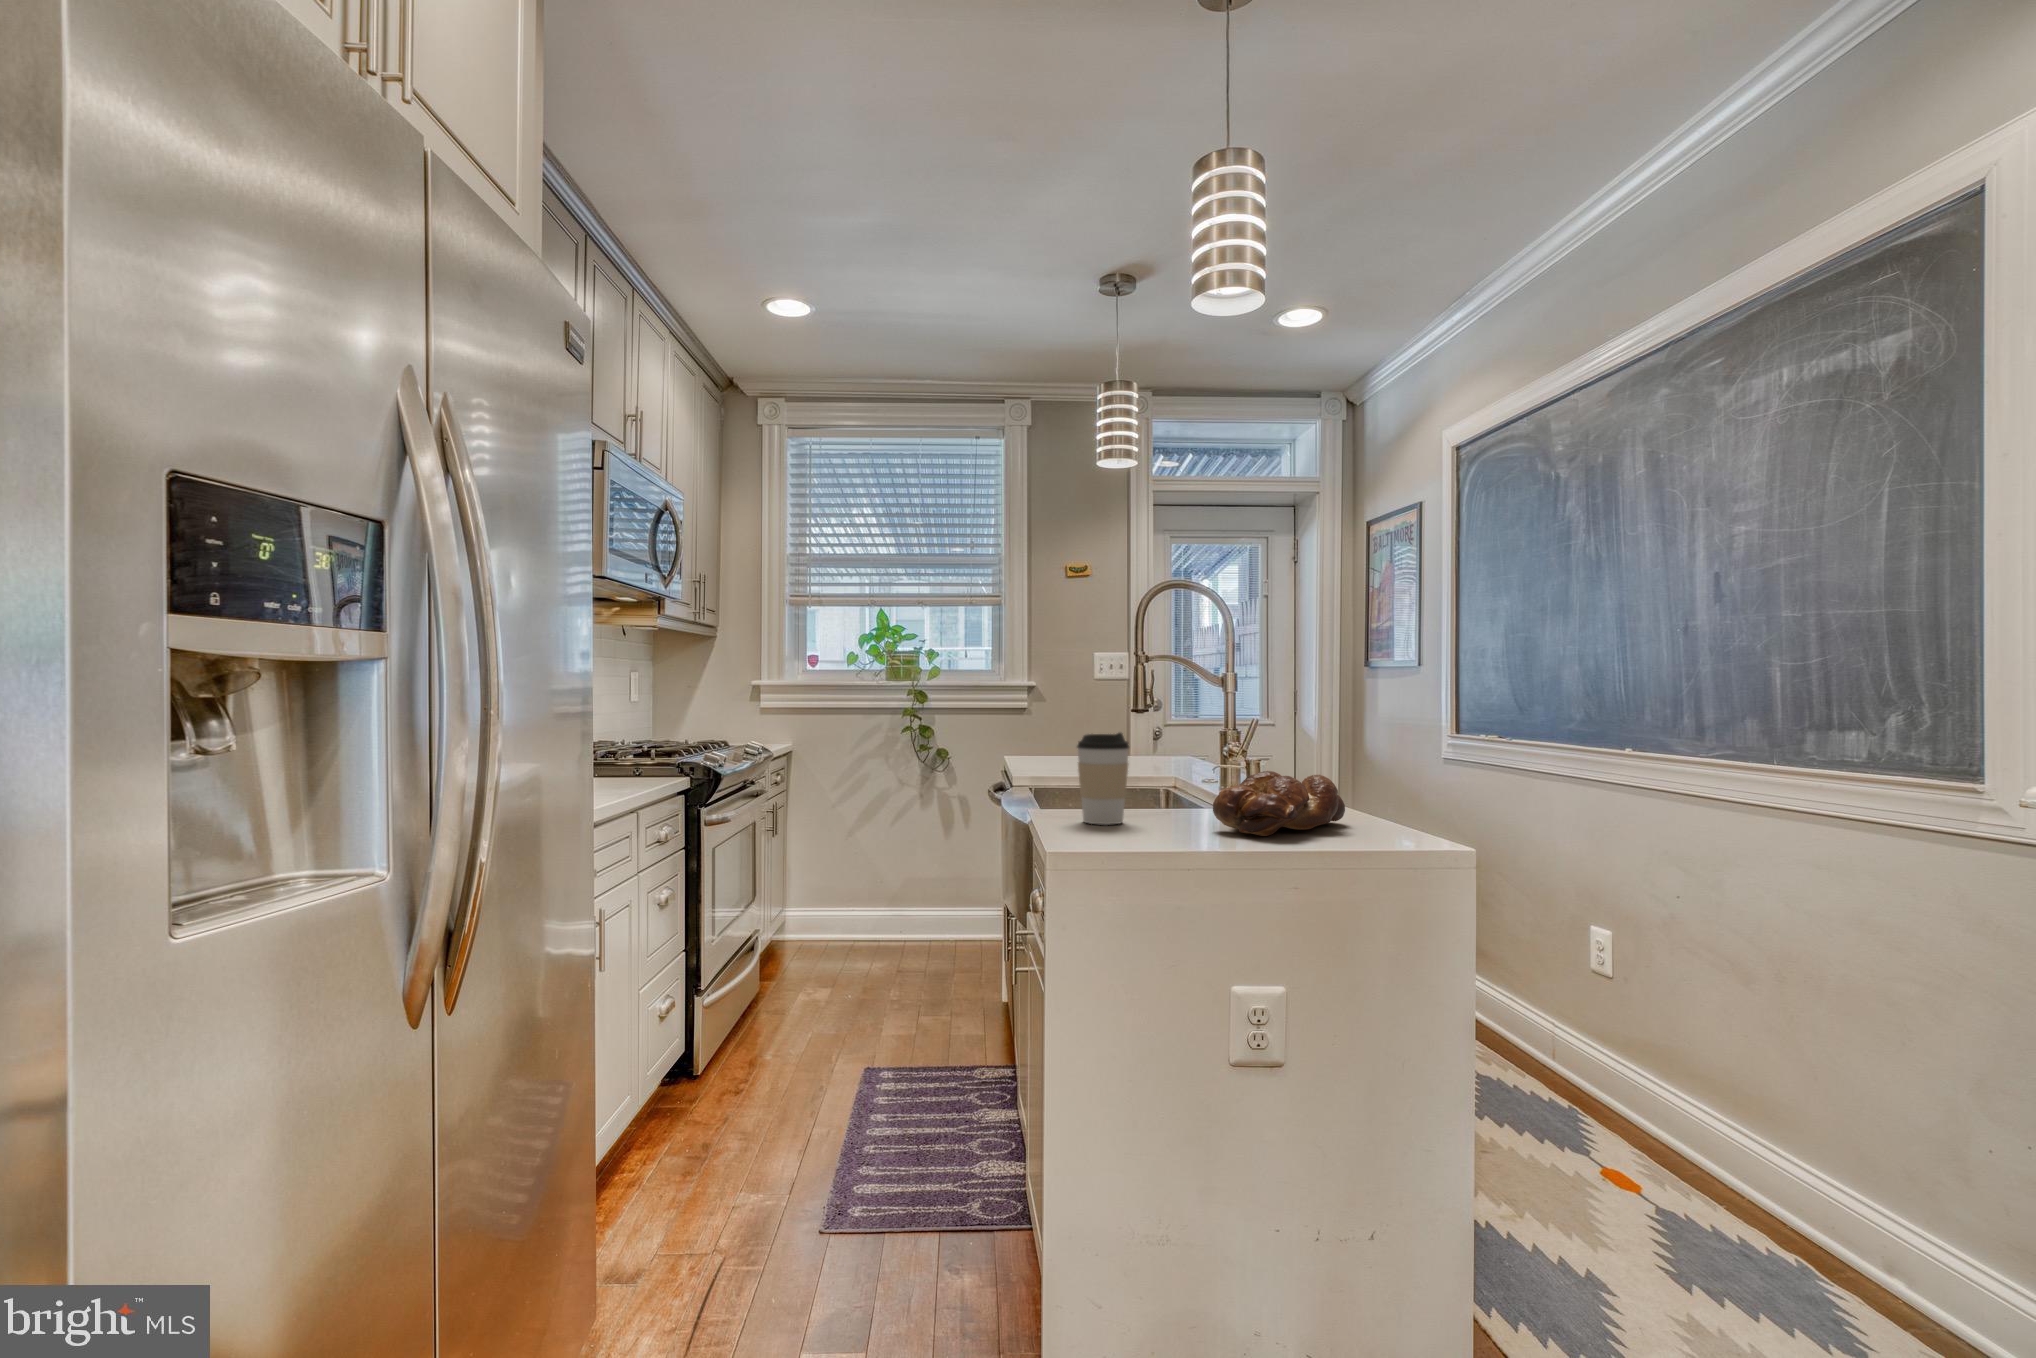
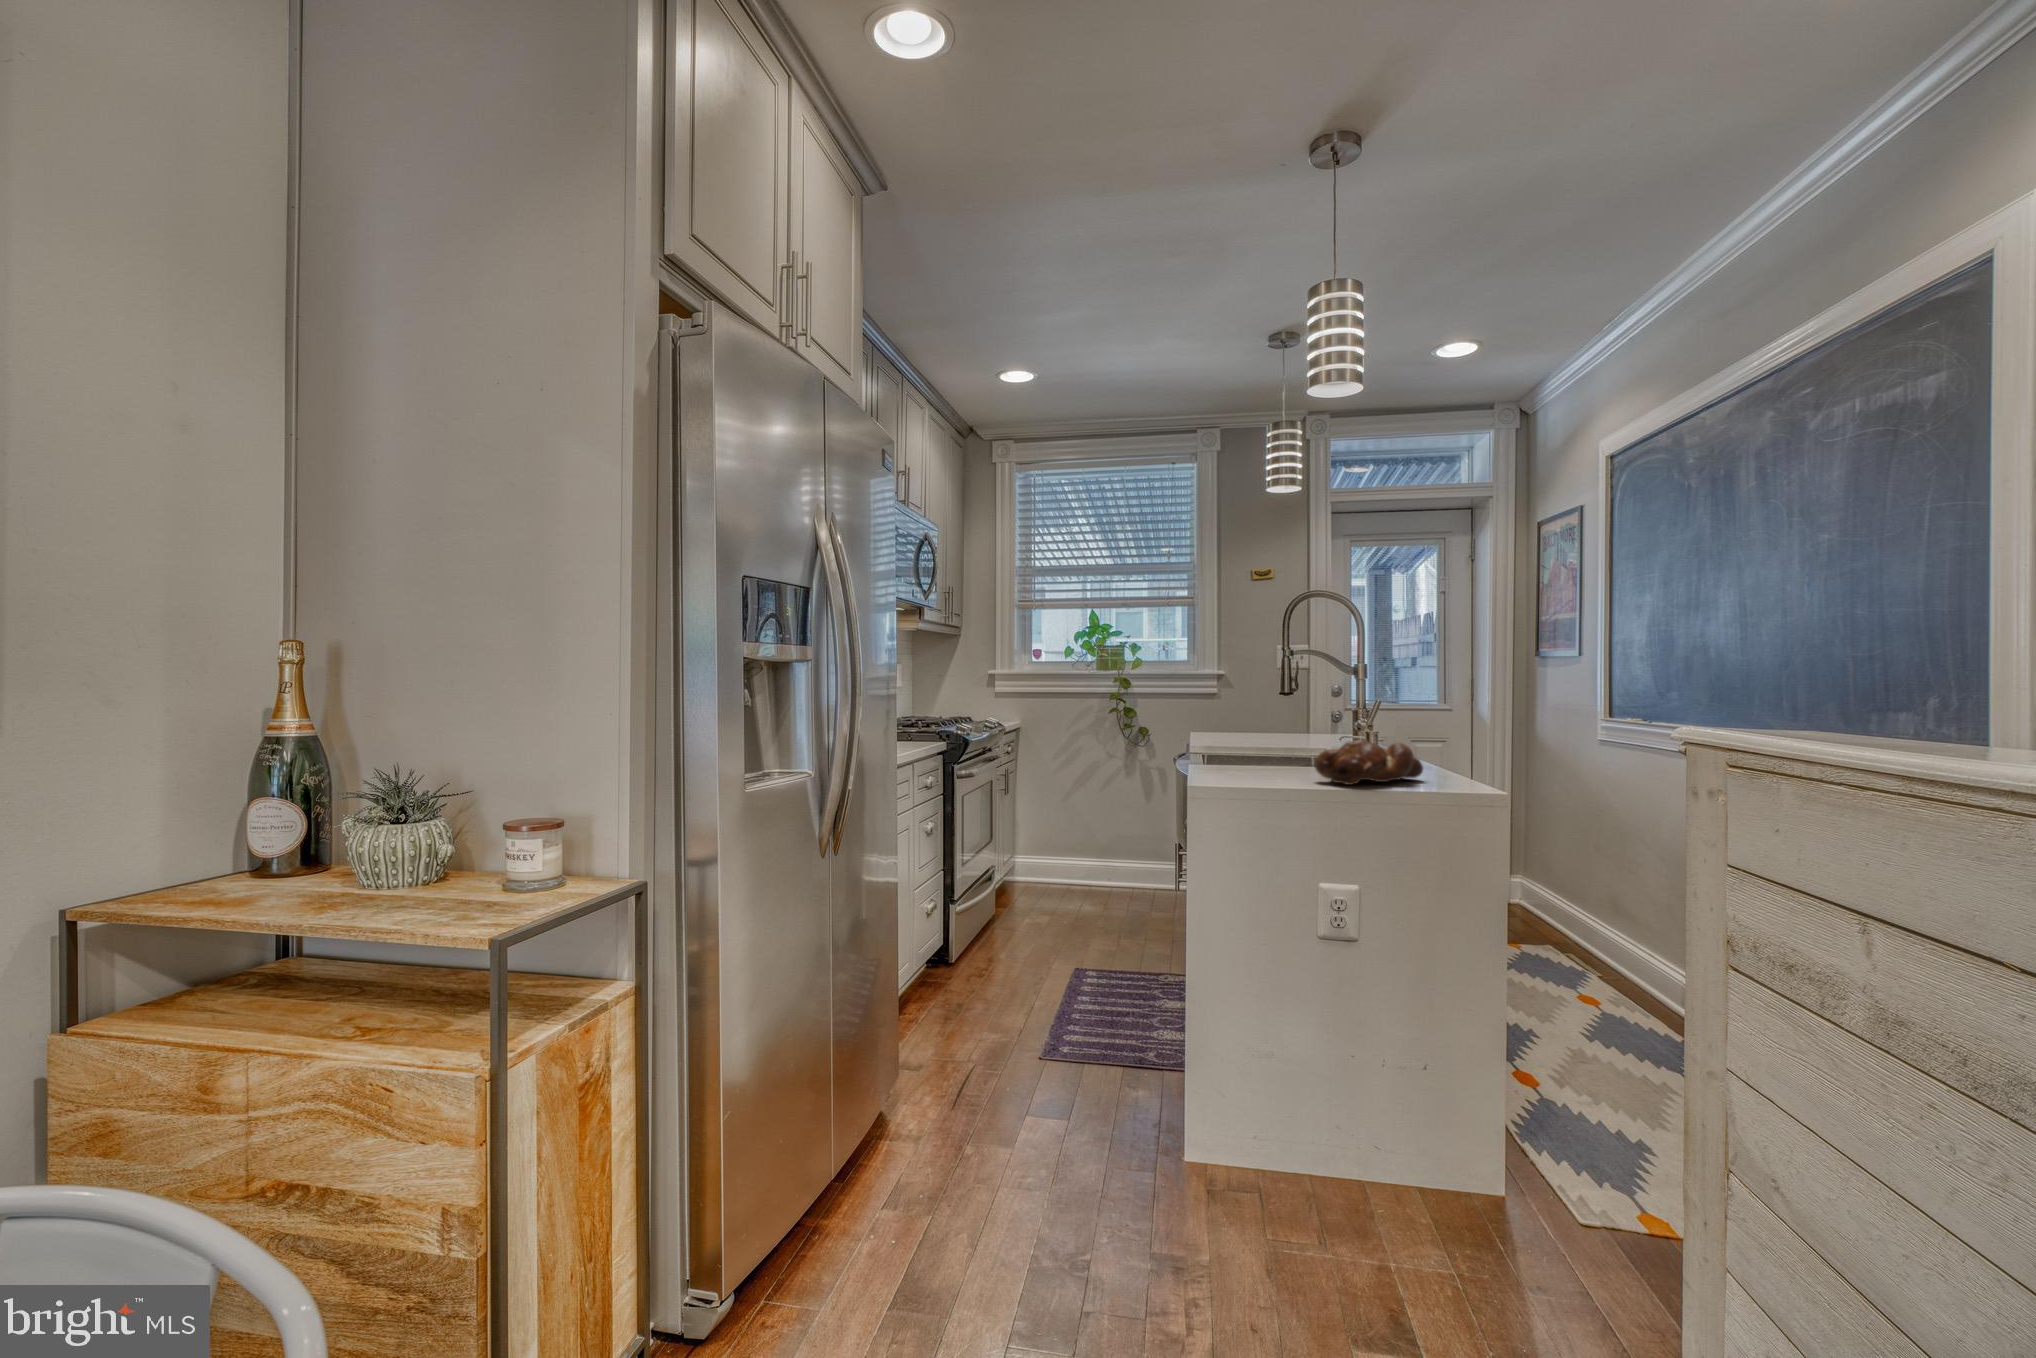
coffee cup: present [1077,733,1129,825] -> none [1217,710,1256,775]

